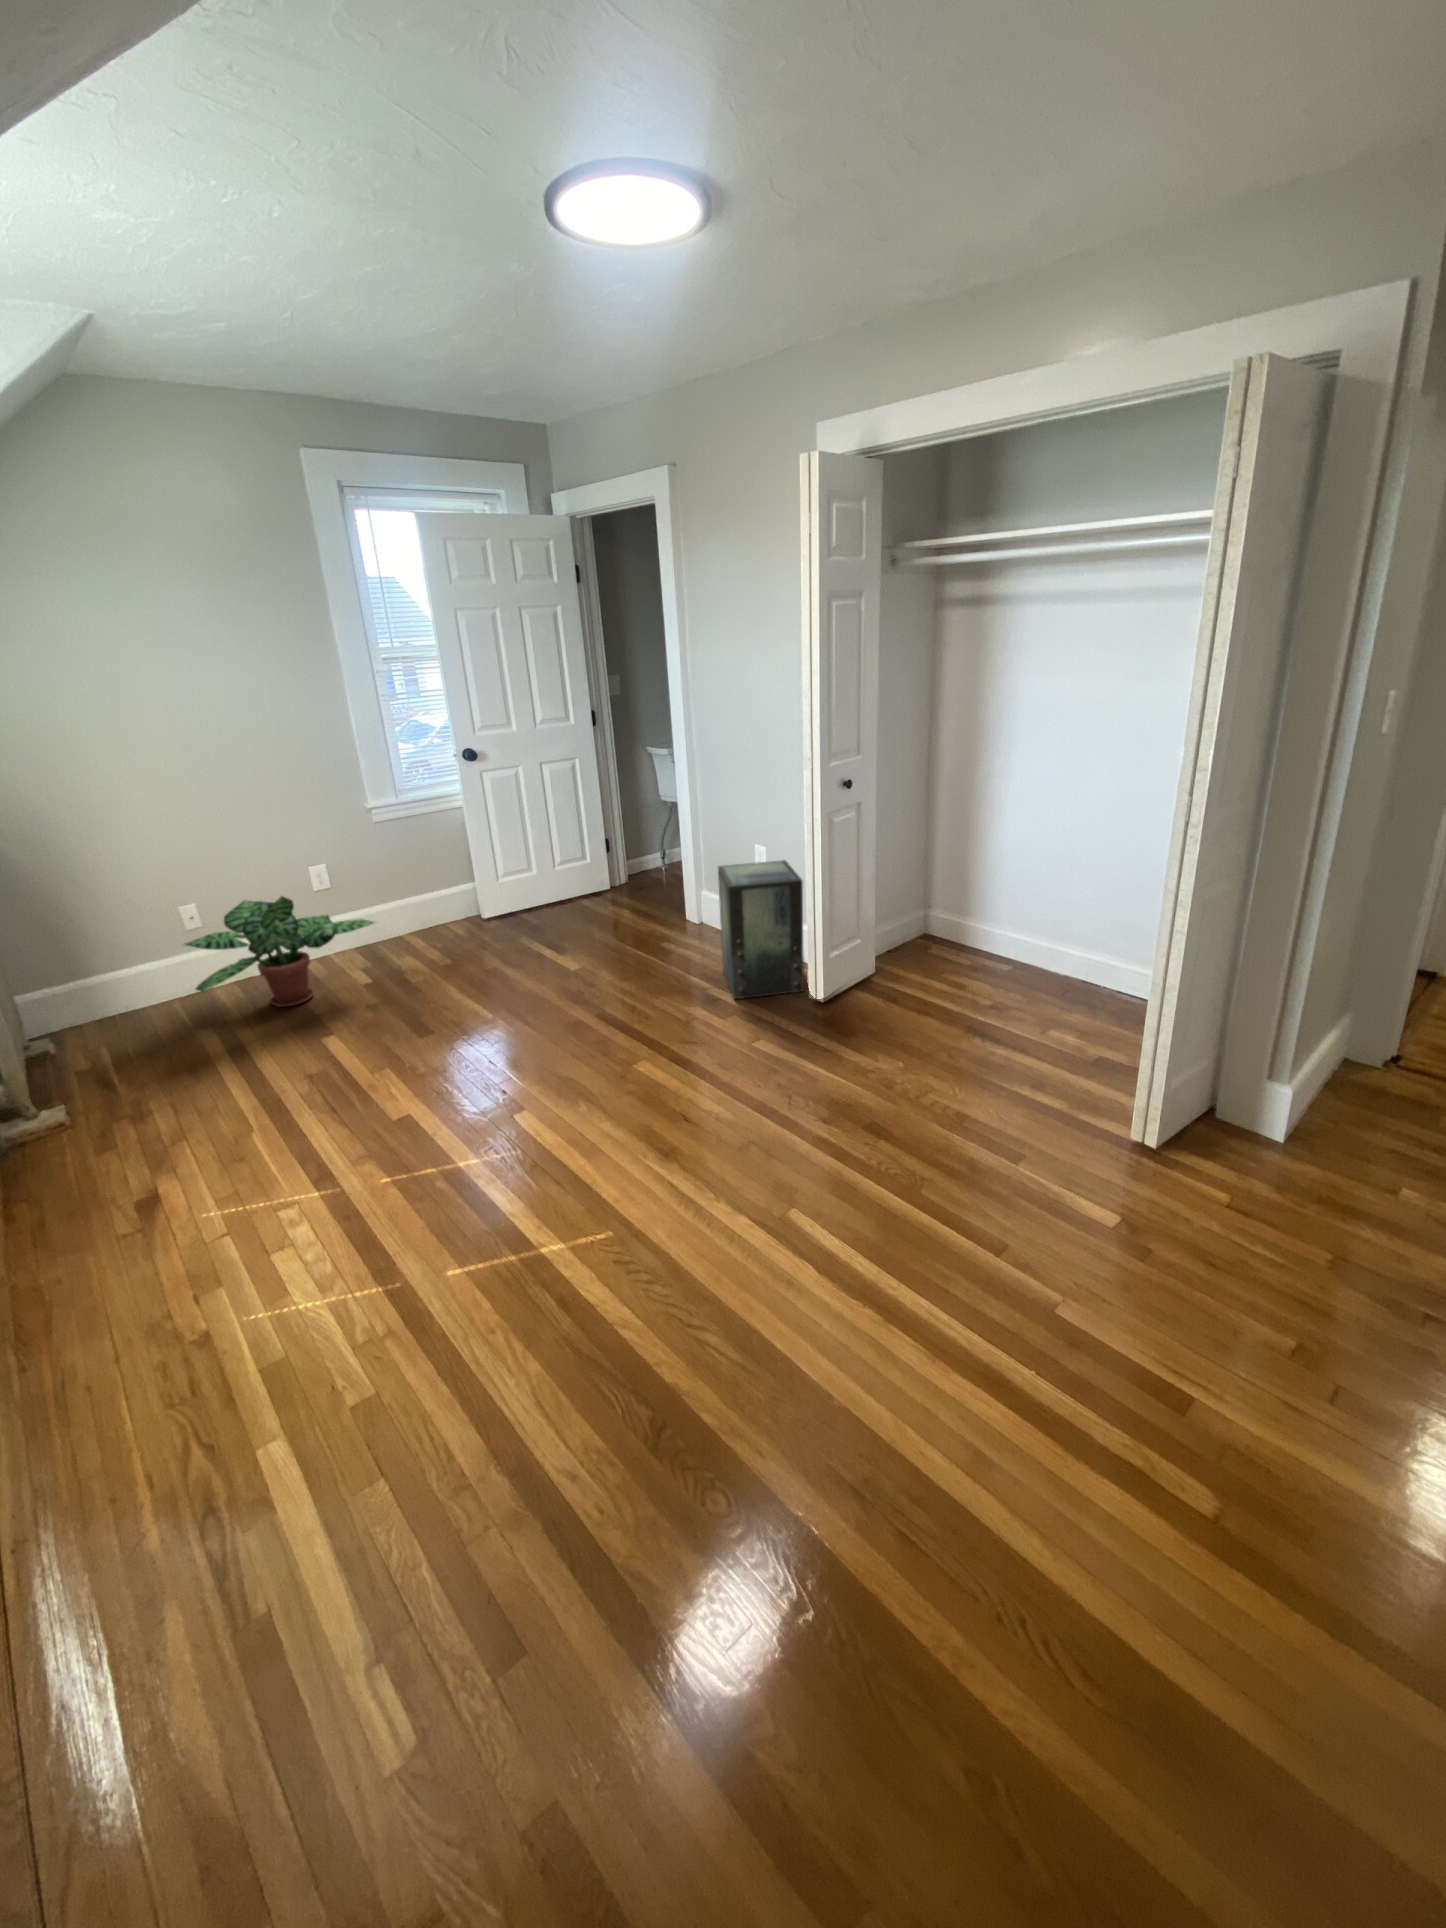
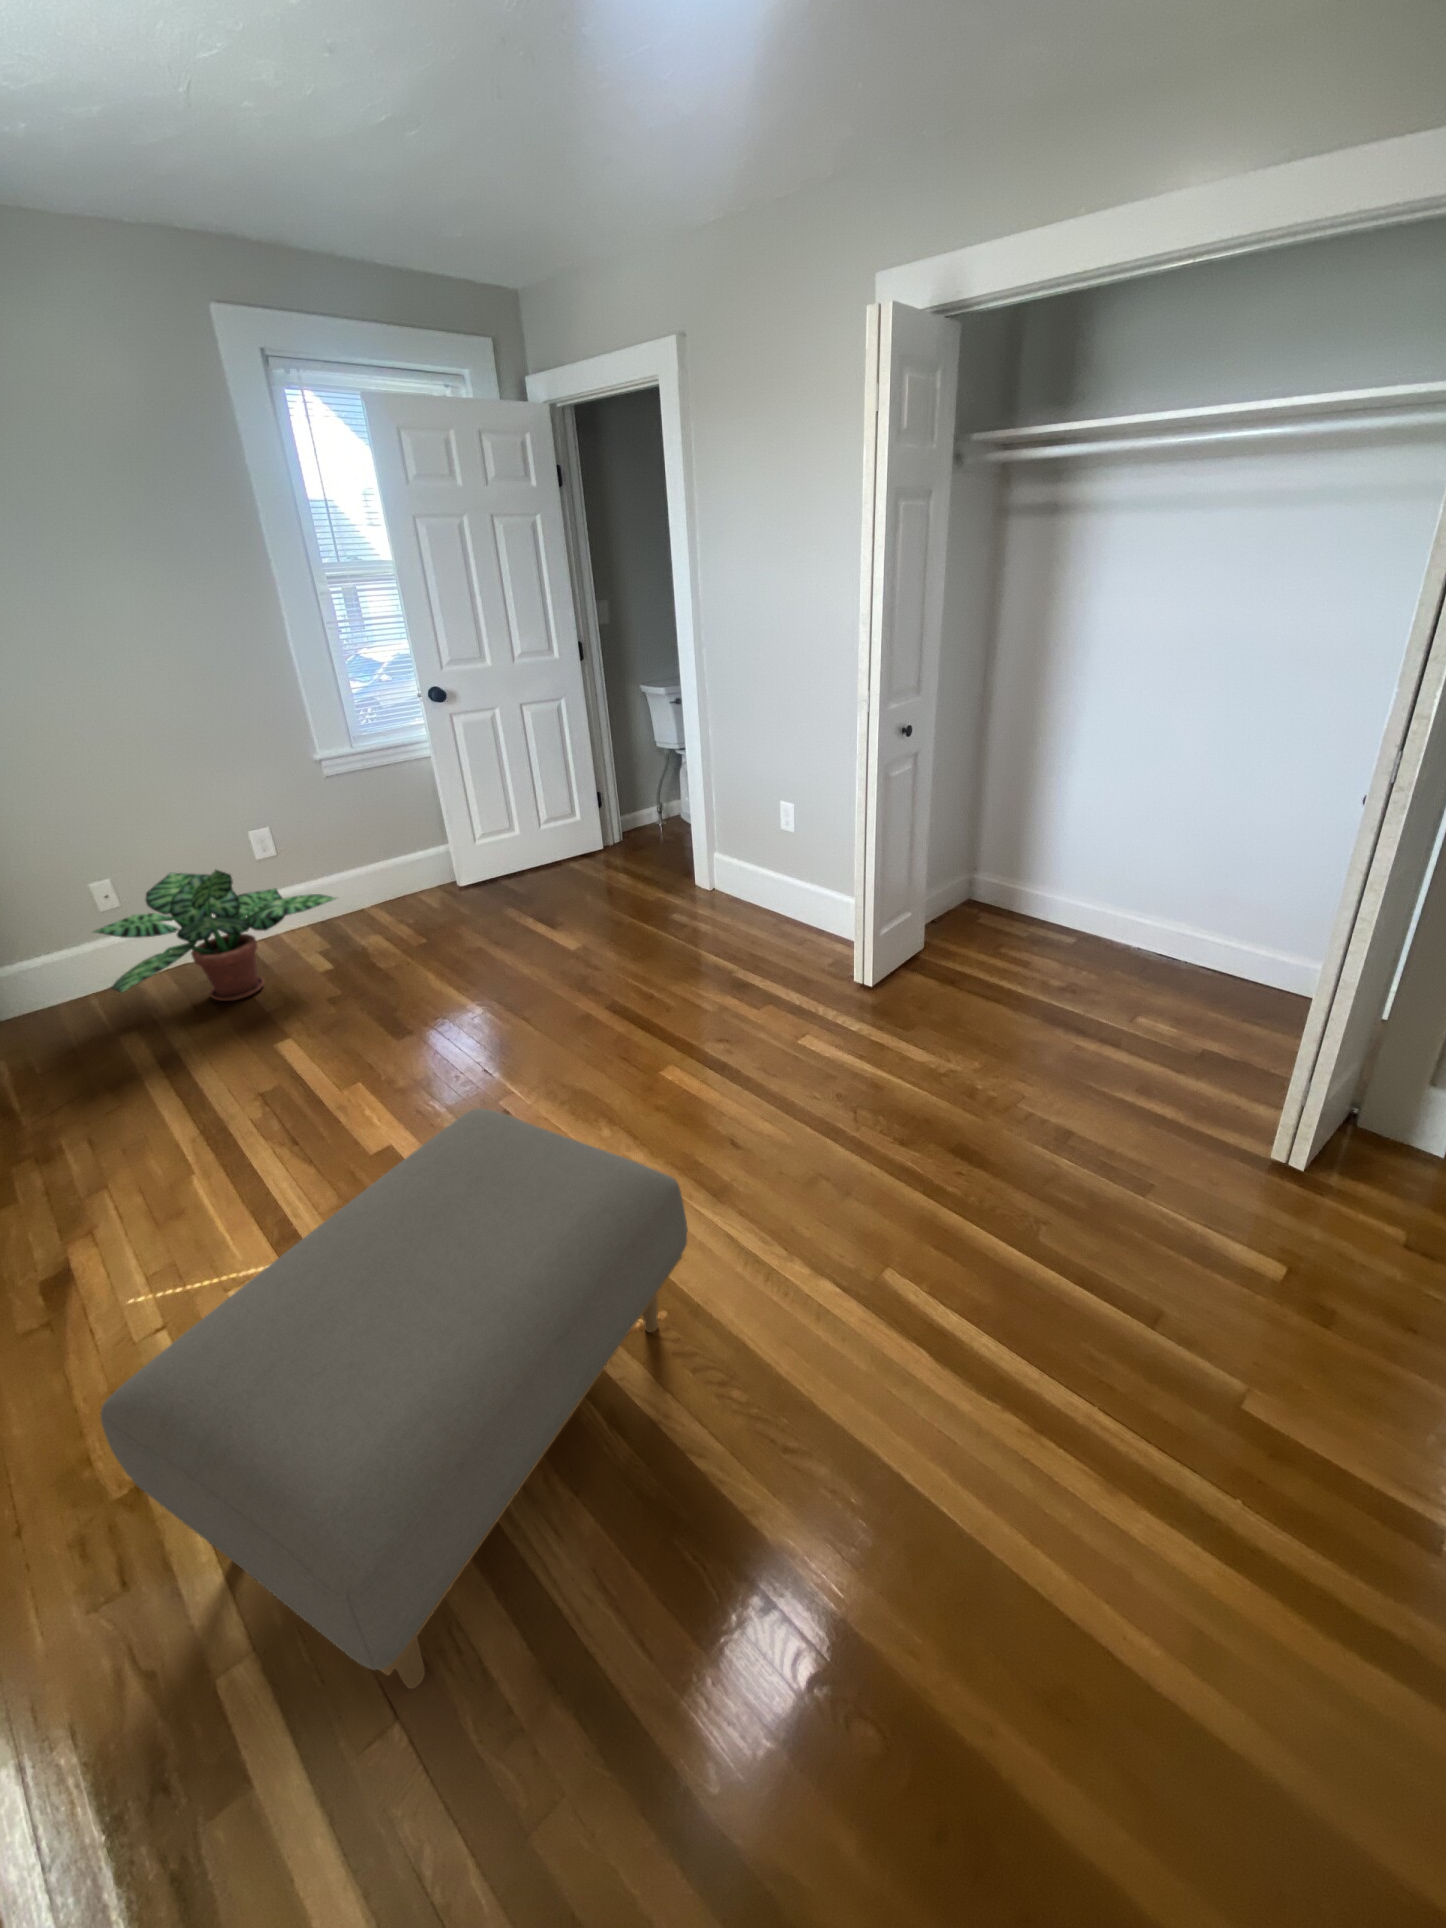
storage box: present [718,860,804,999] -> none [744,820,848,983]
ottoman: none [199,1069,625,1450] -> present [101,1108,688,1689]

